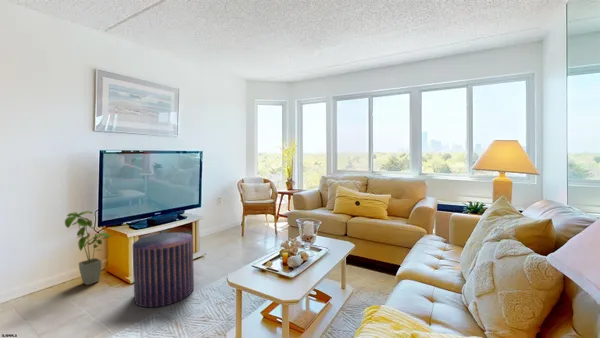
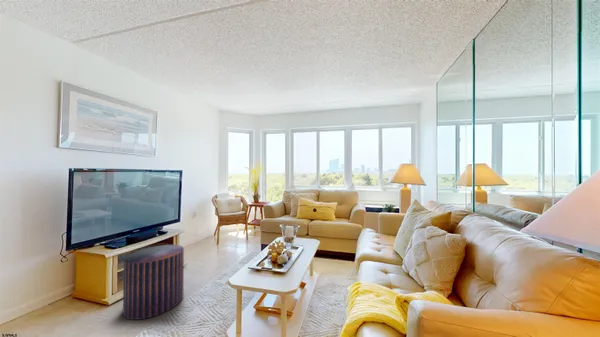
house plant: present [65,211,110,285] -> none [42,232,97,309]

